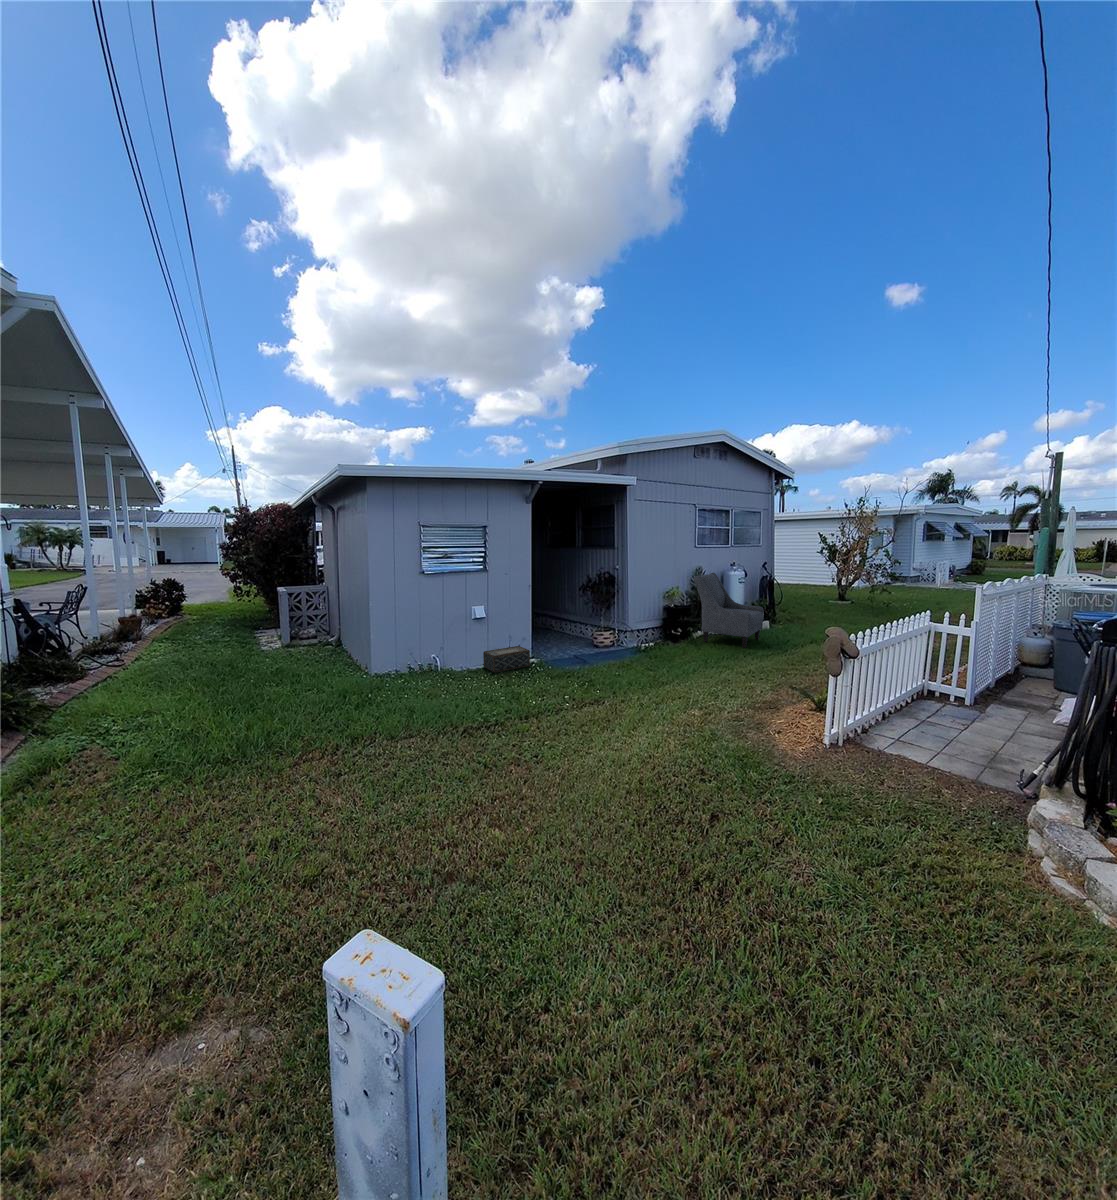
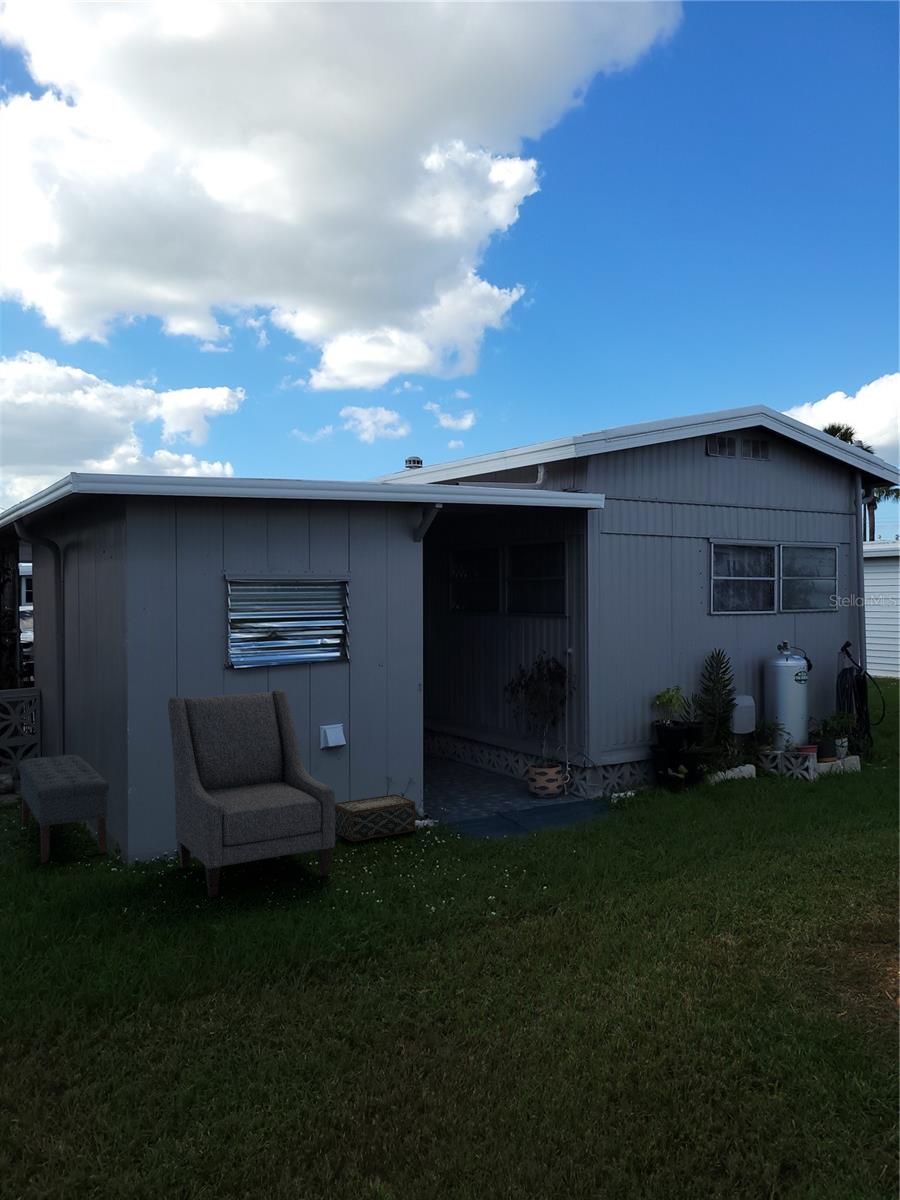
chair: present [693,573,763,648] -> present [168,690,335,897]
bench: none [306,625,354,686] -> present [19,755,109,863]

